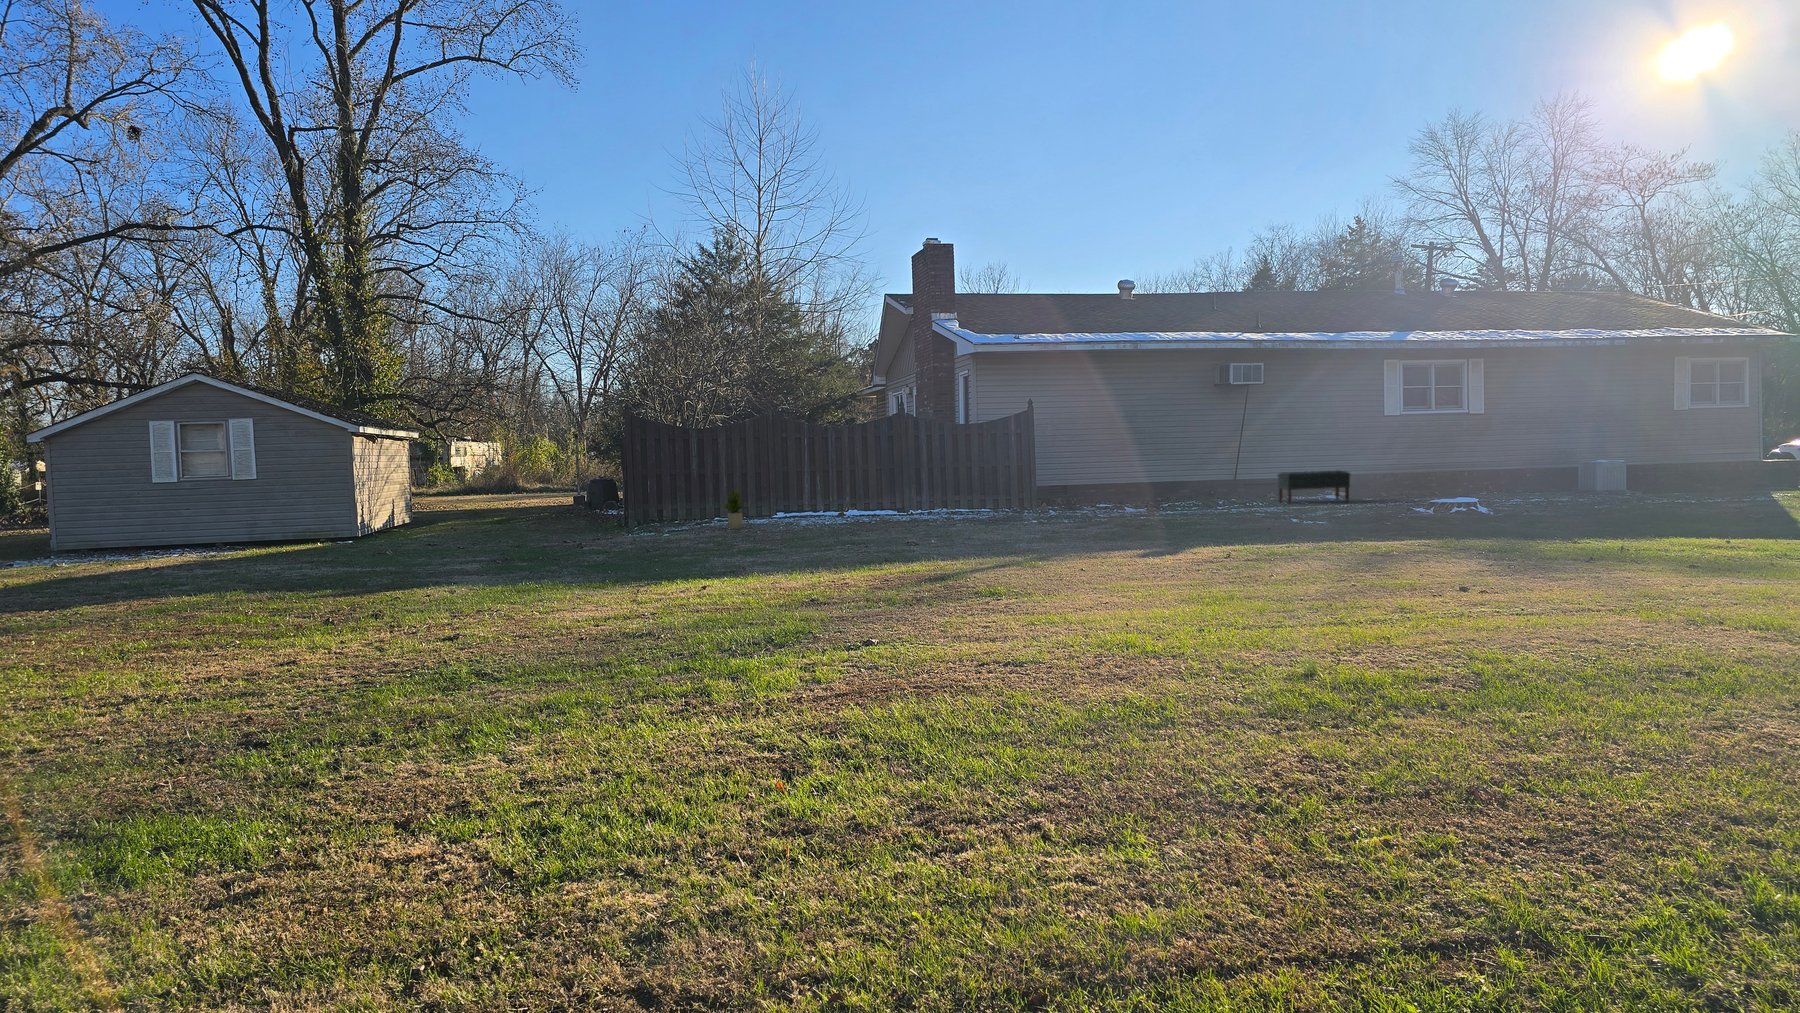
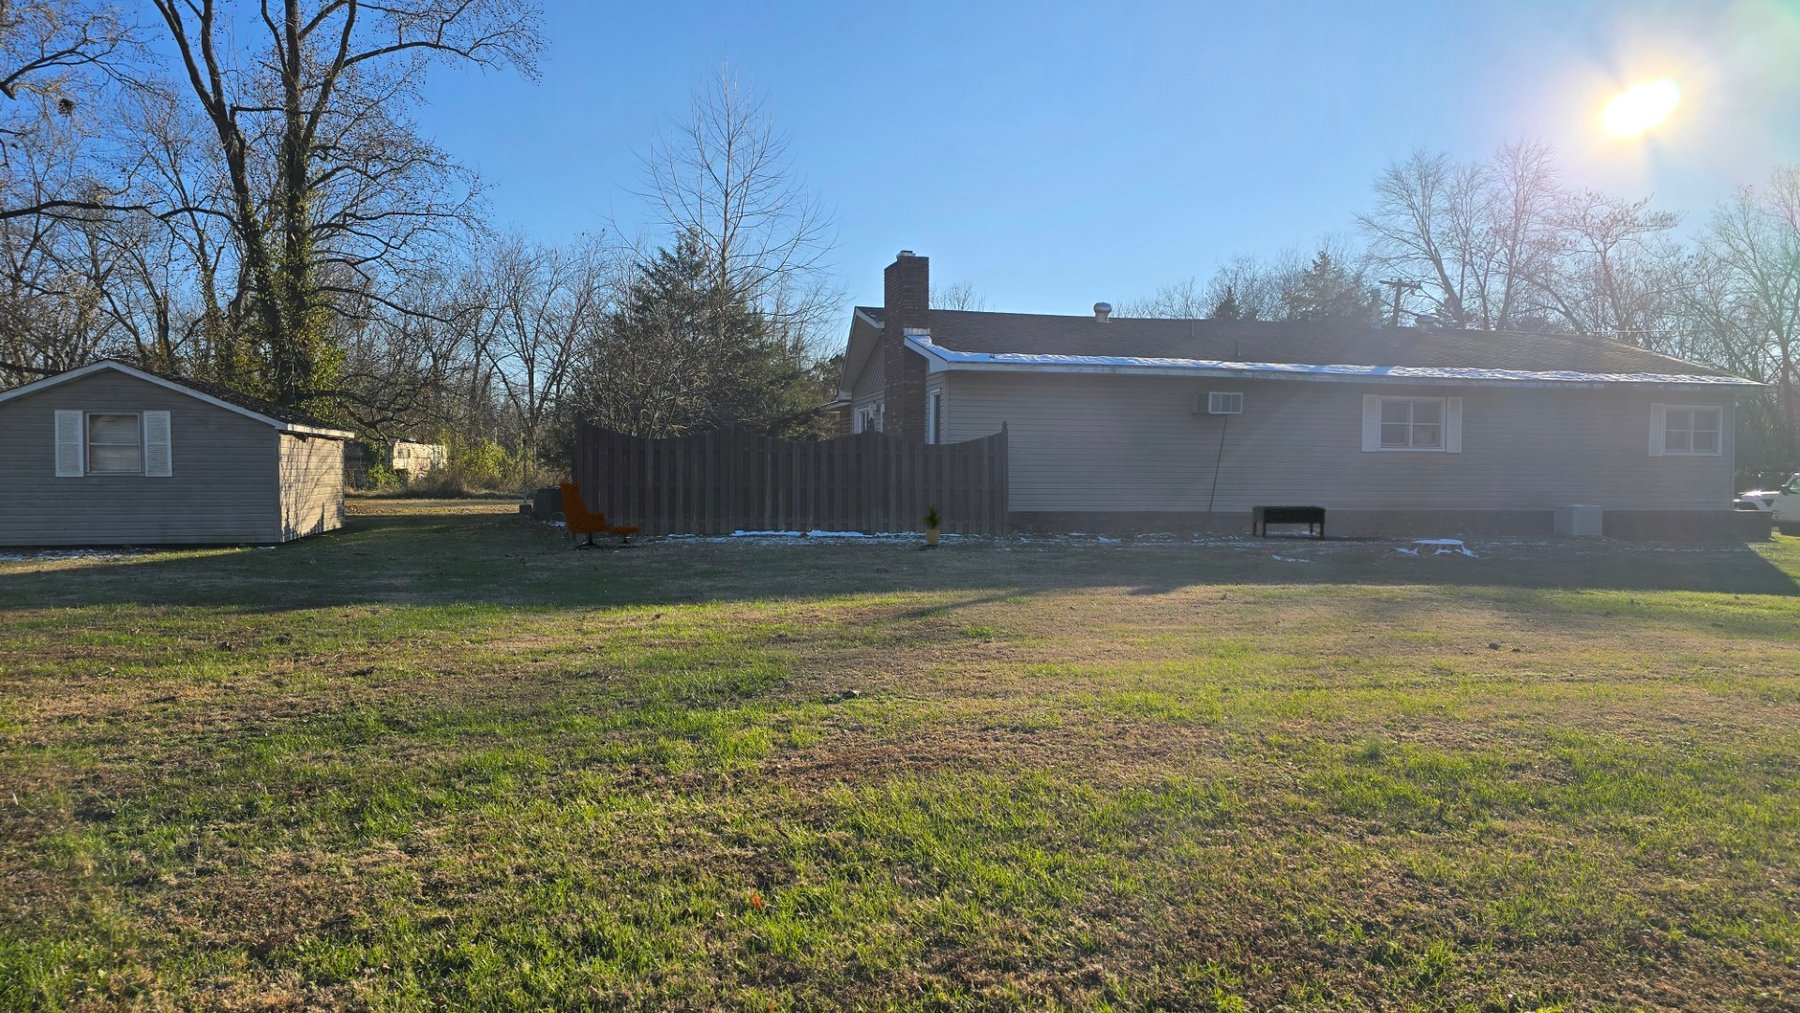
lounge chair: none [610,472,687,536] -> present [560,482,640,548]
potted plant: present [723,488,746,529] -> present [923,504,942,545]

